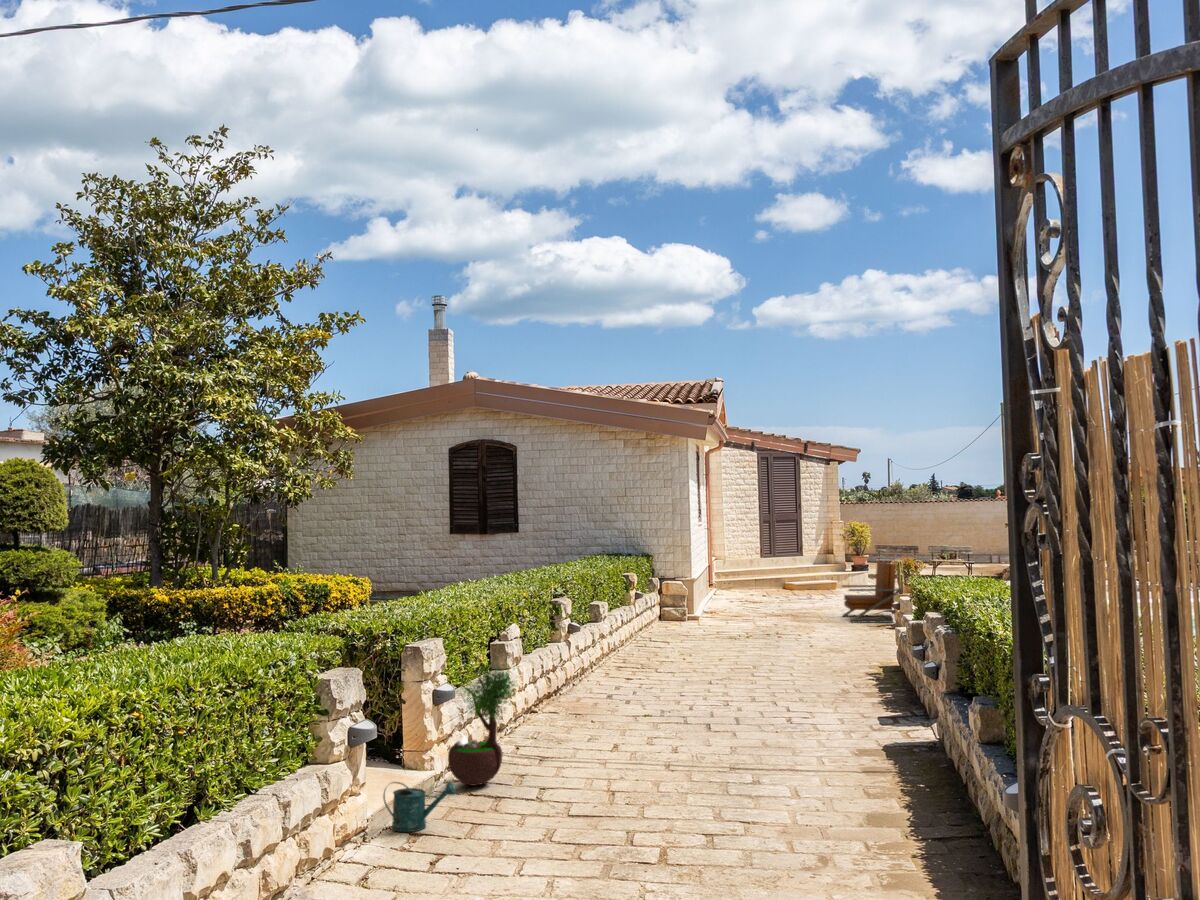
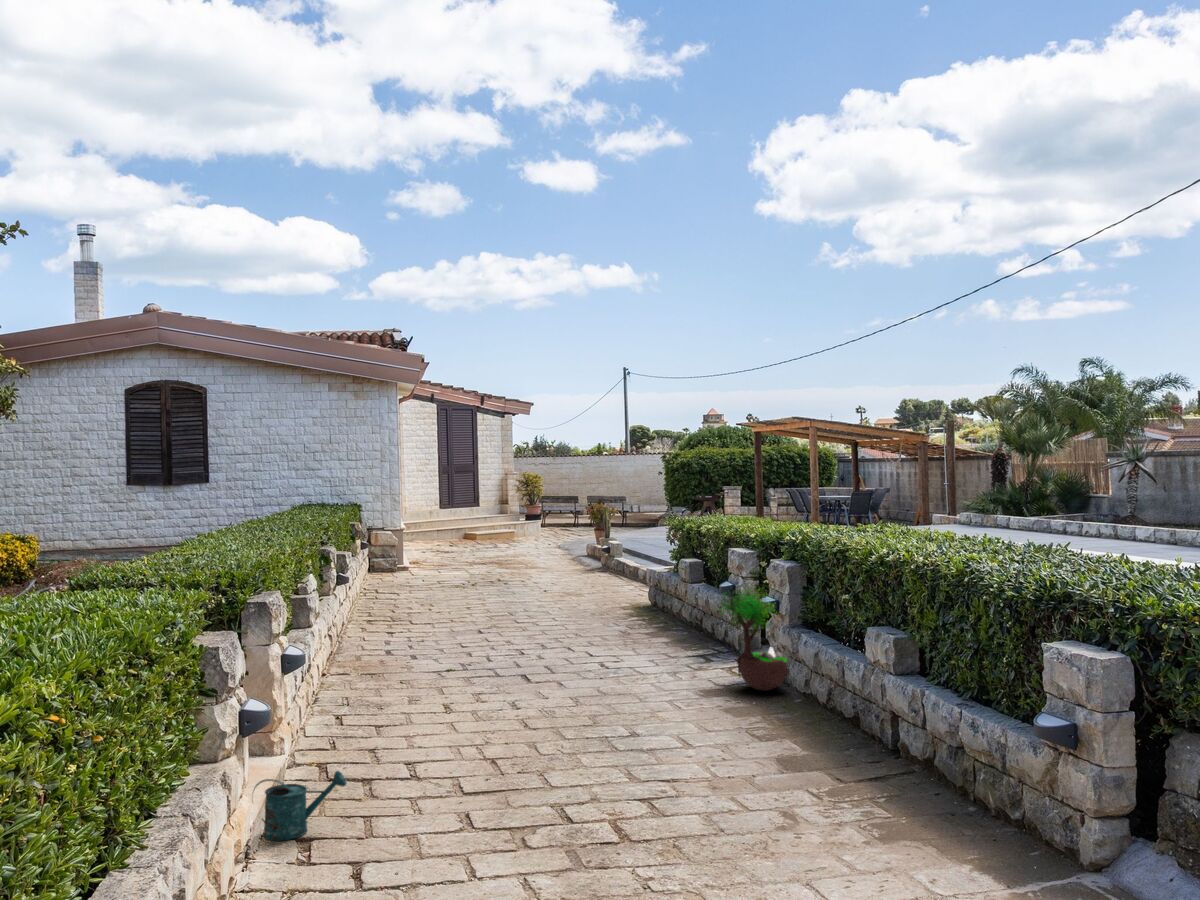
lounge chair: present [842,562,902,623] -> none [539,509,599,566]
potted tree: present [448,664,516,786] -> present [719,584,787,691]

